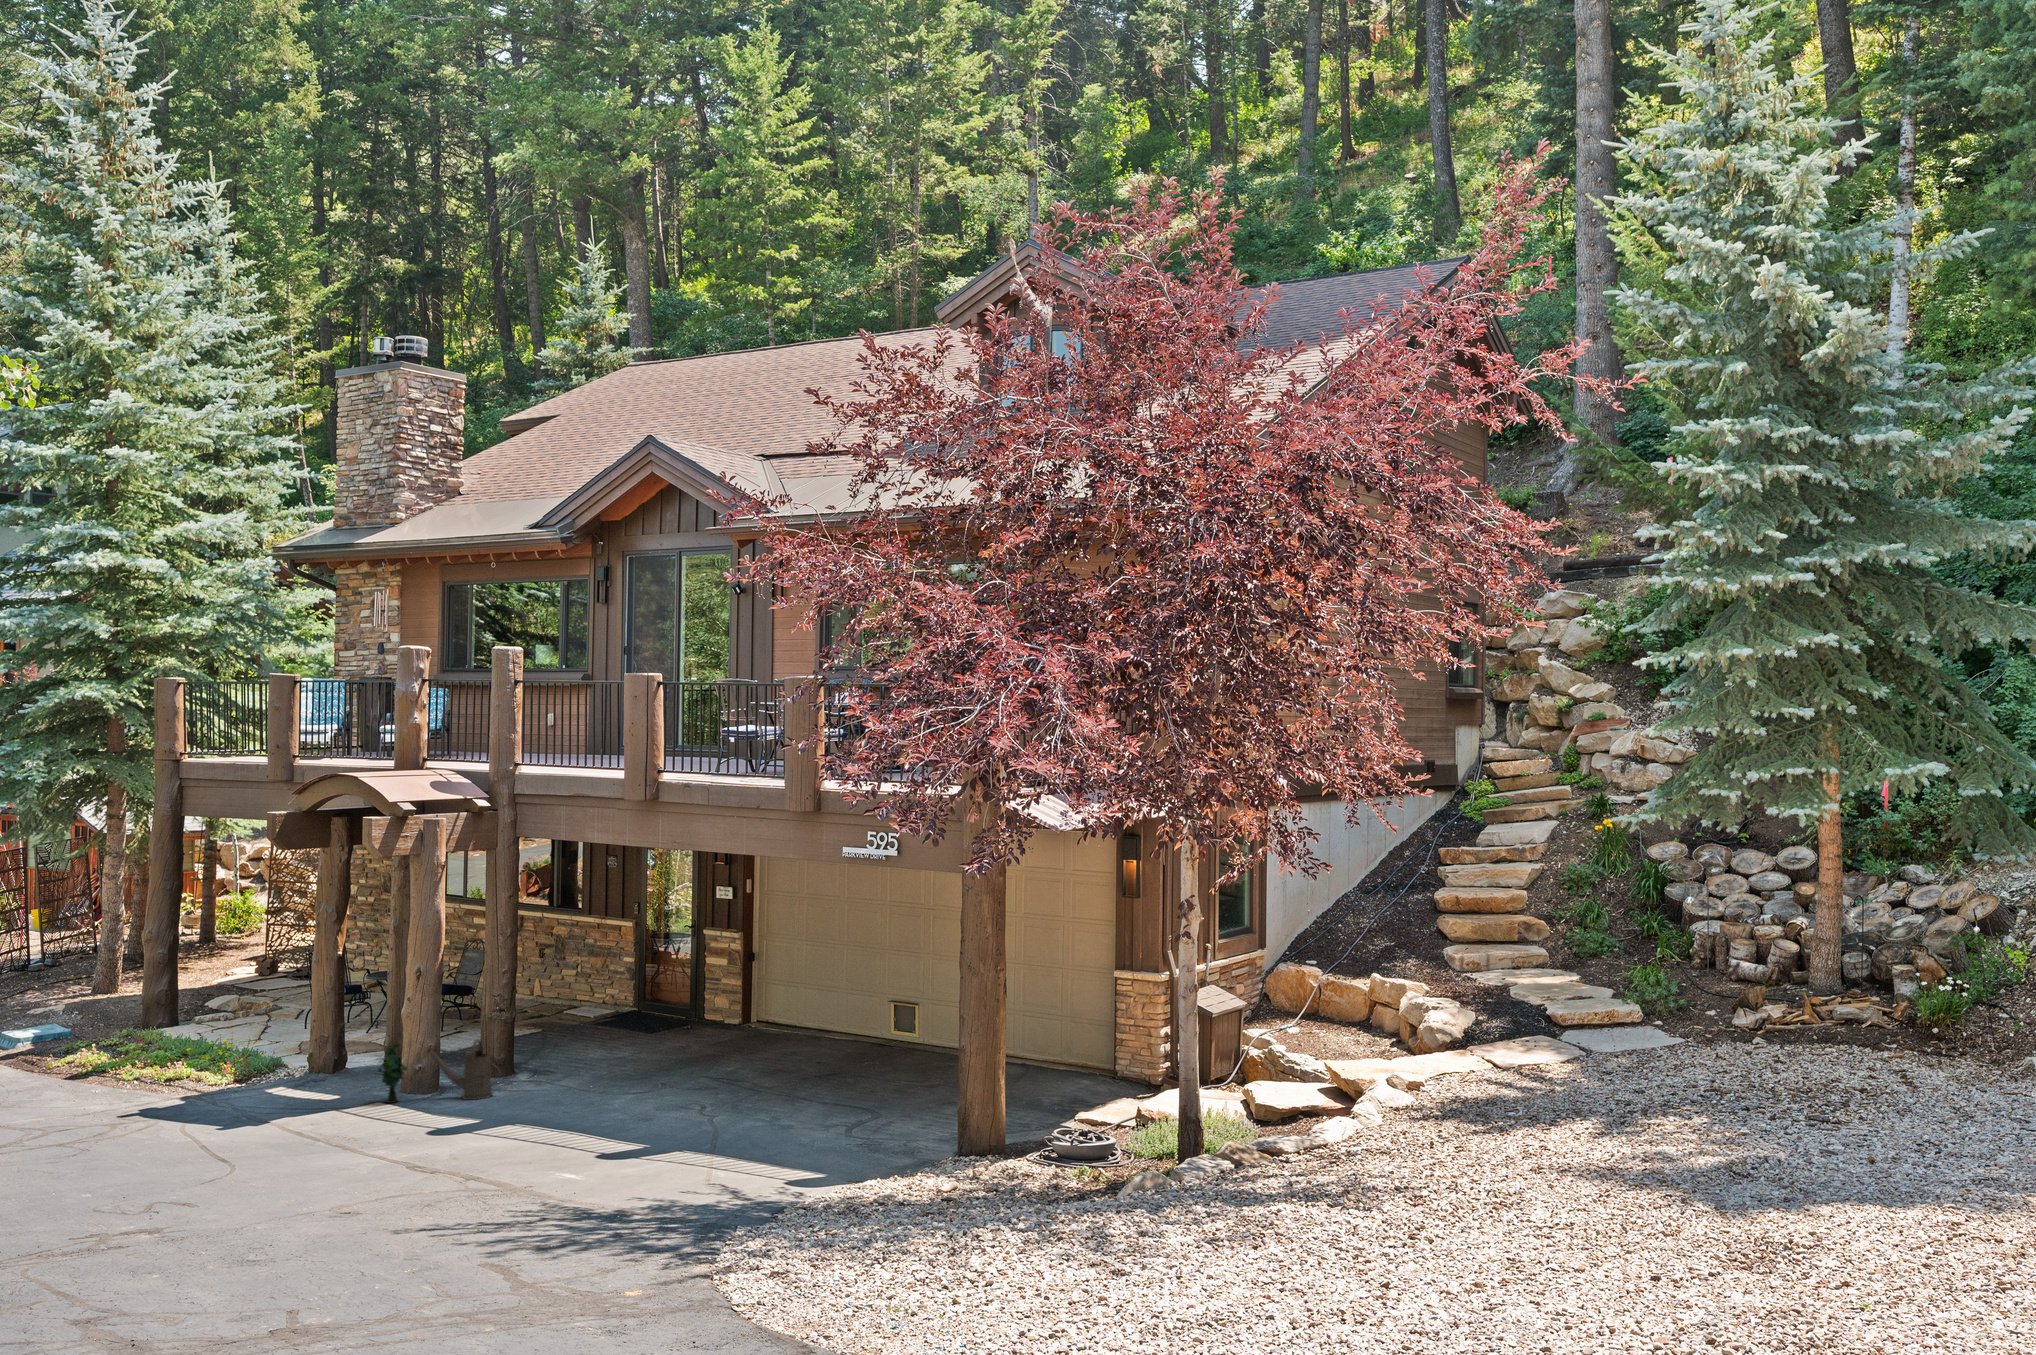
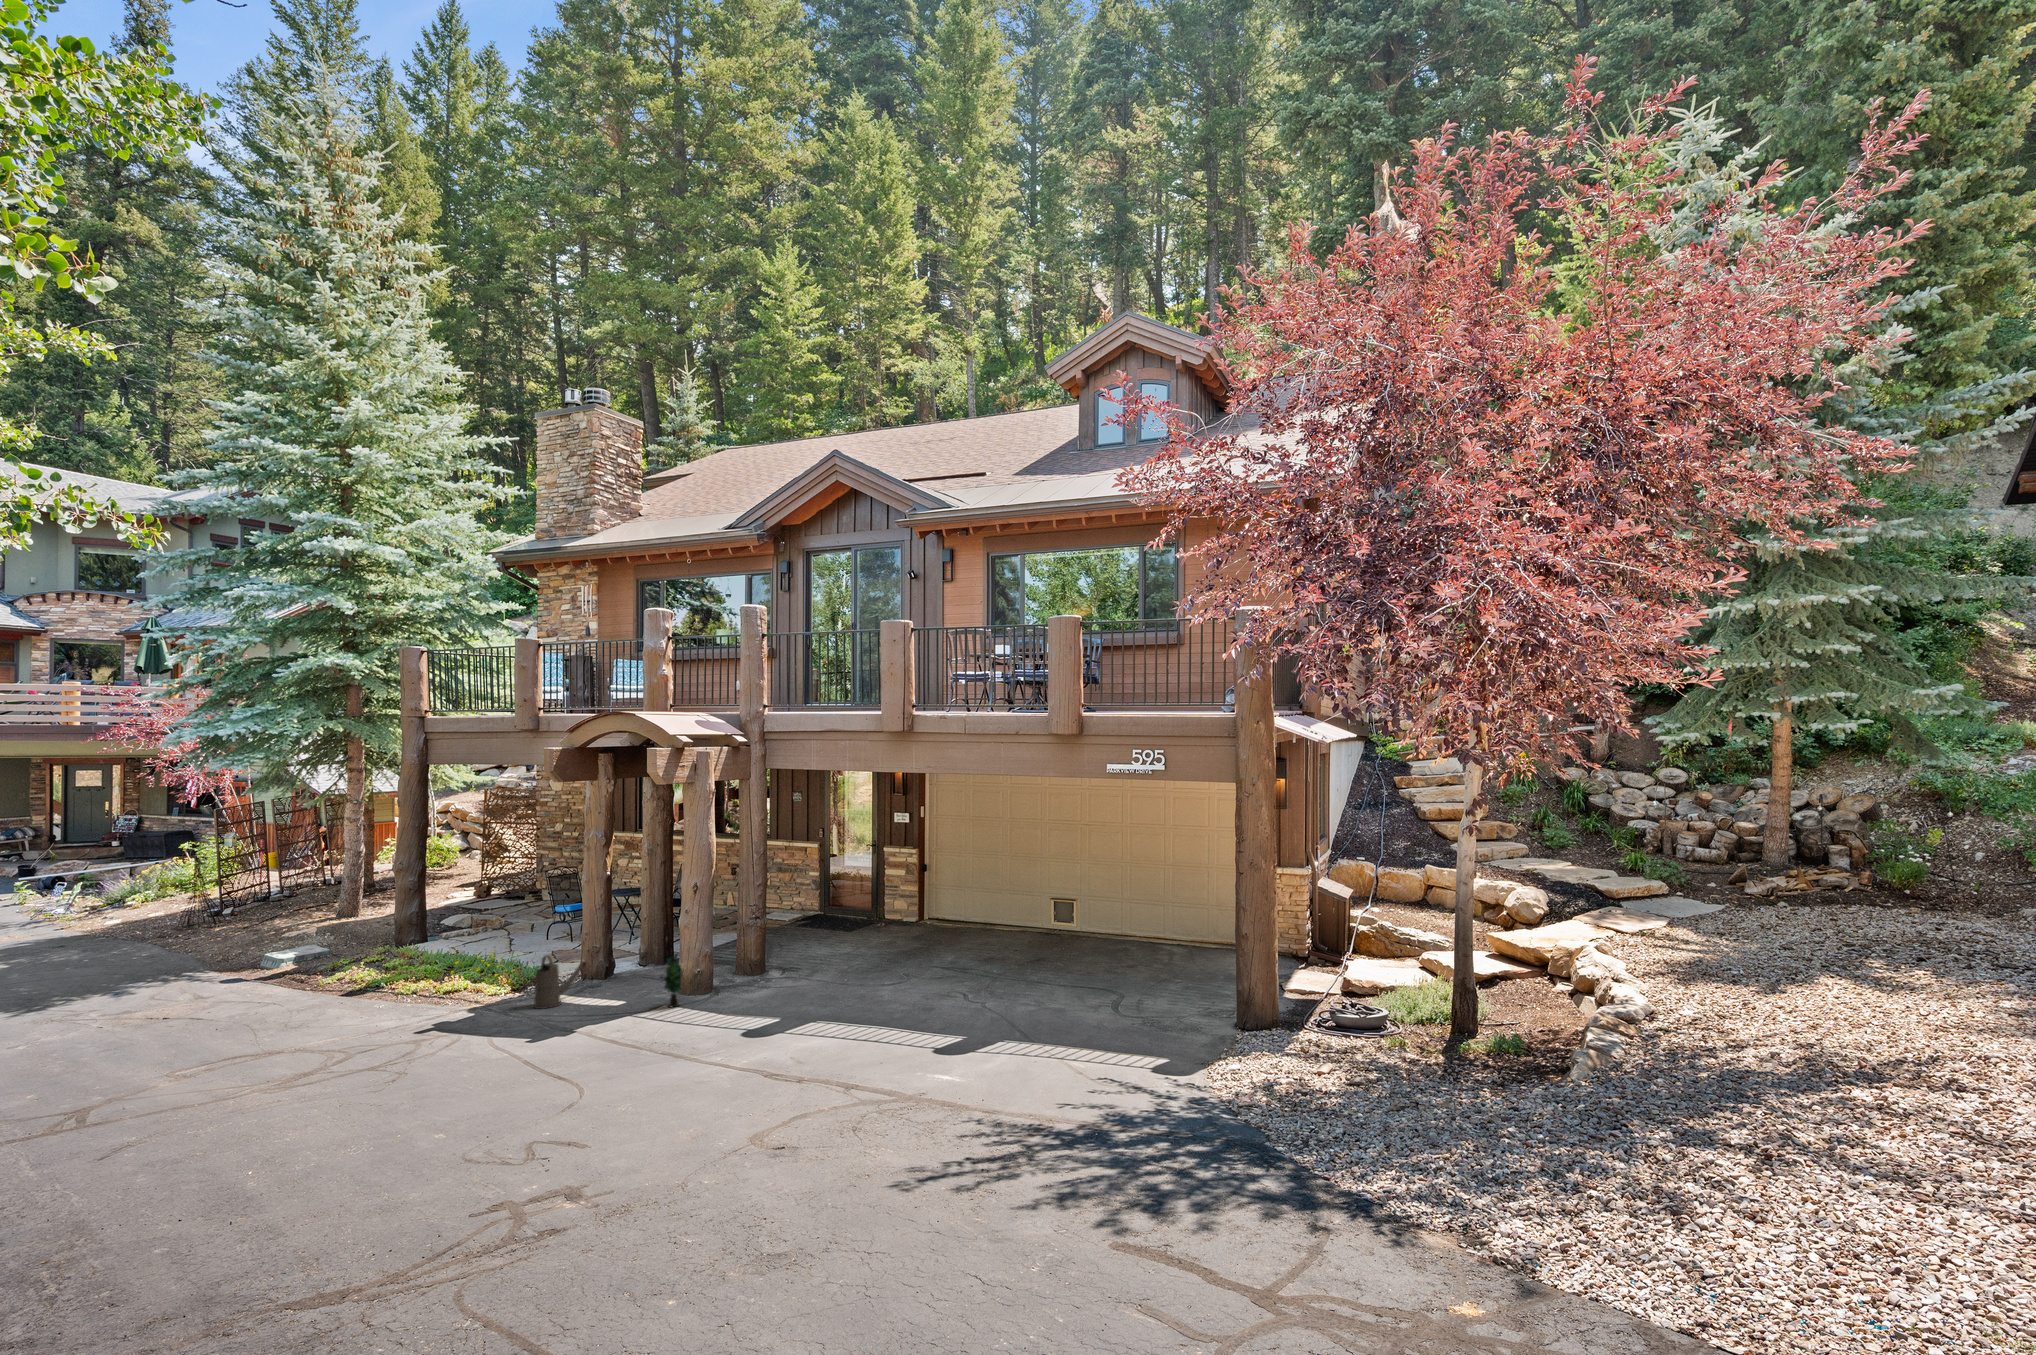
watering can: present [430,1039,501,1100] -> present [526,955,582,1009]

